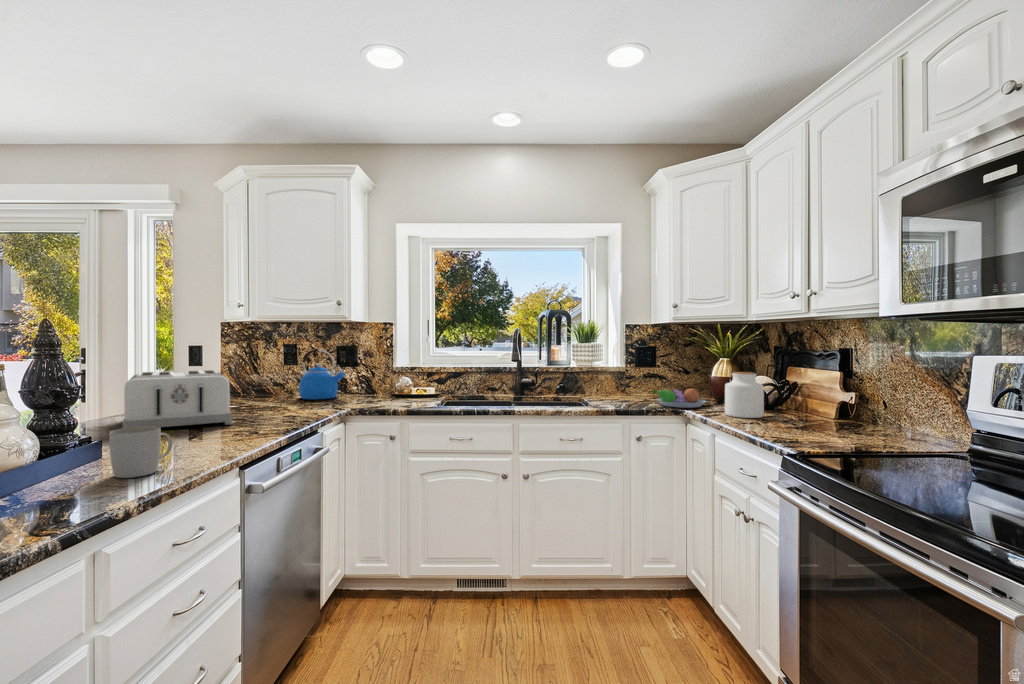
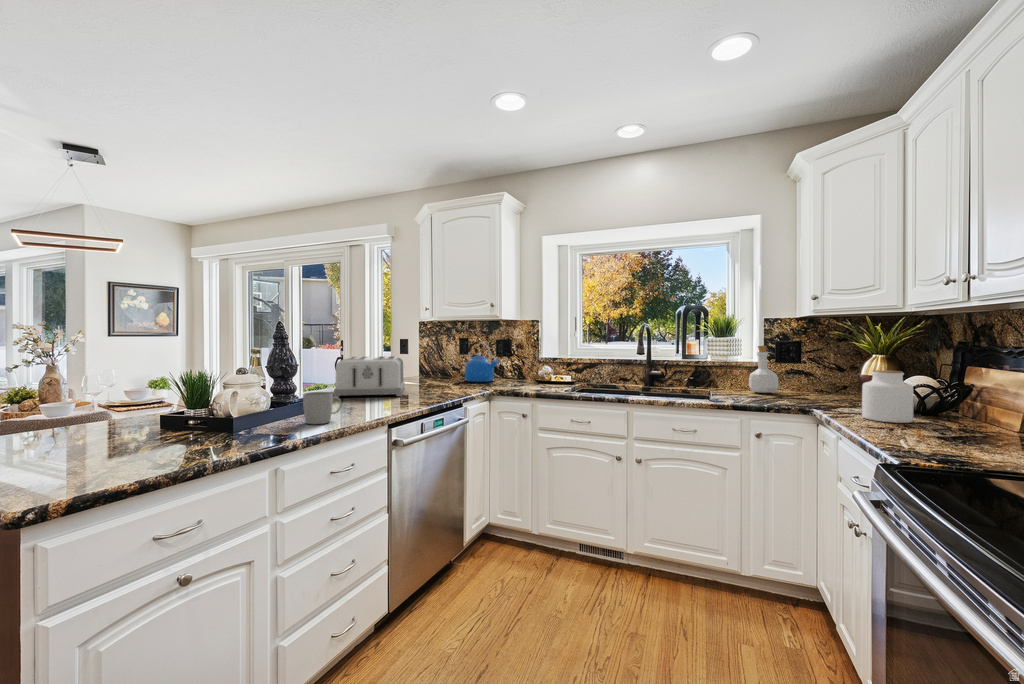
bottle: none [611,351,637,397] -> present [749,346,779,393]
fruit bowl: present [652,386,706,408] -> none [784,382,852,408]

